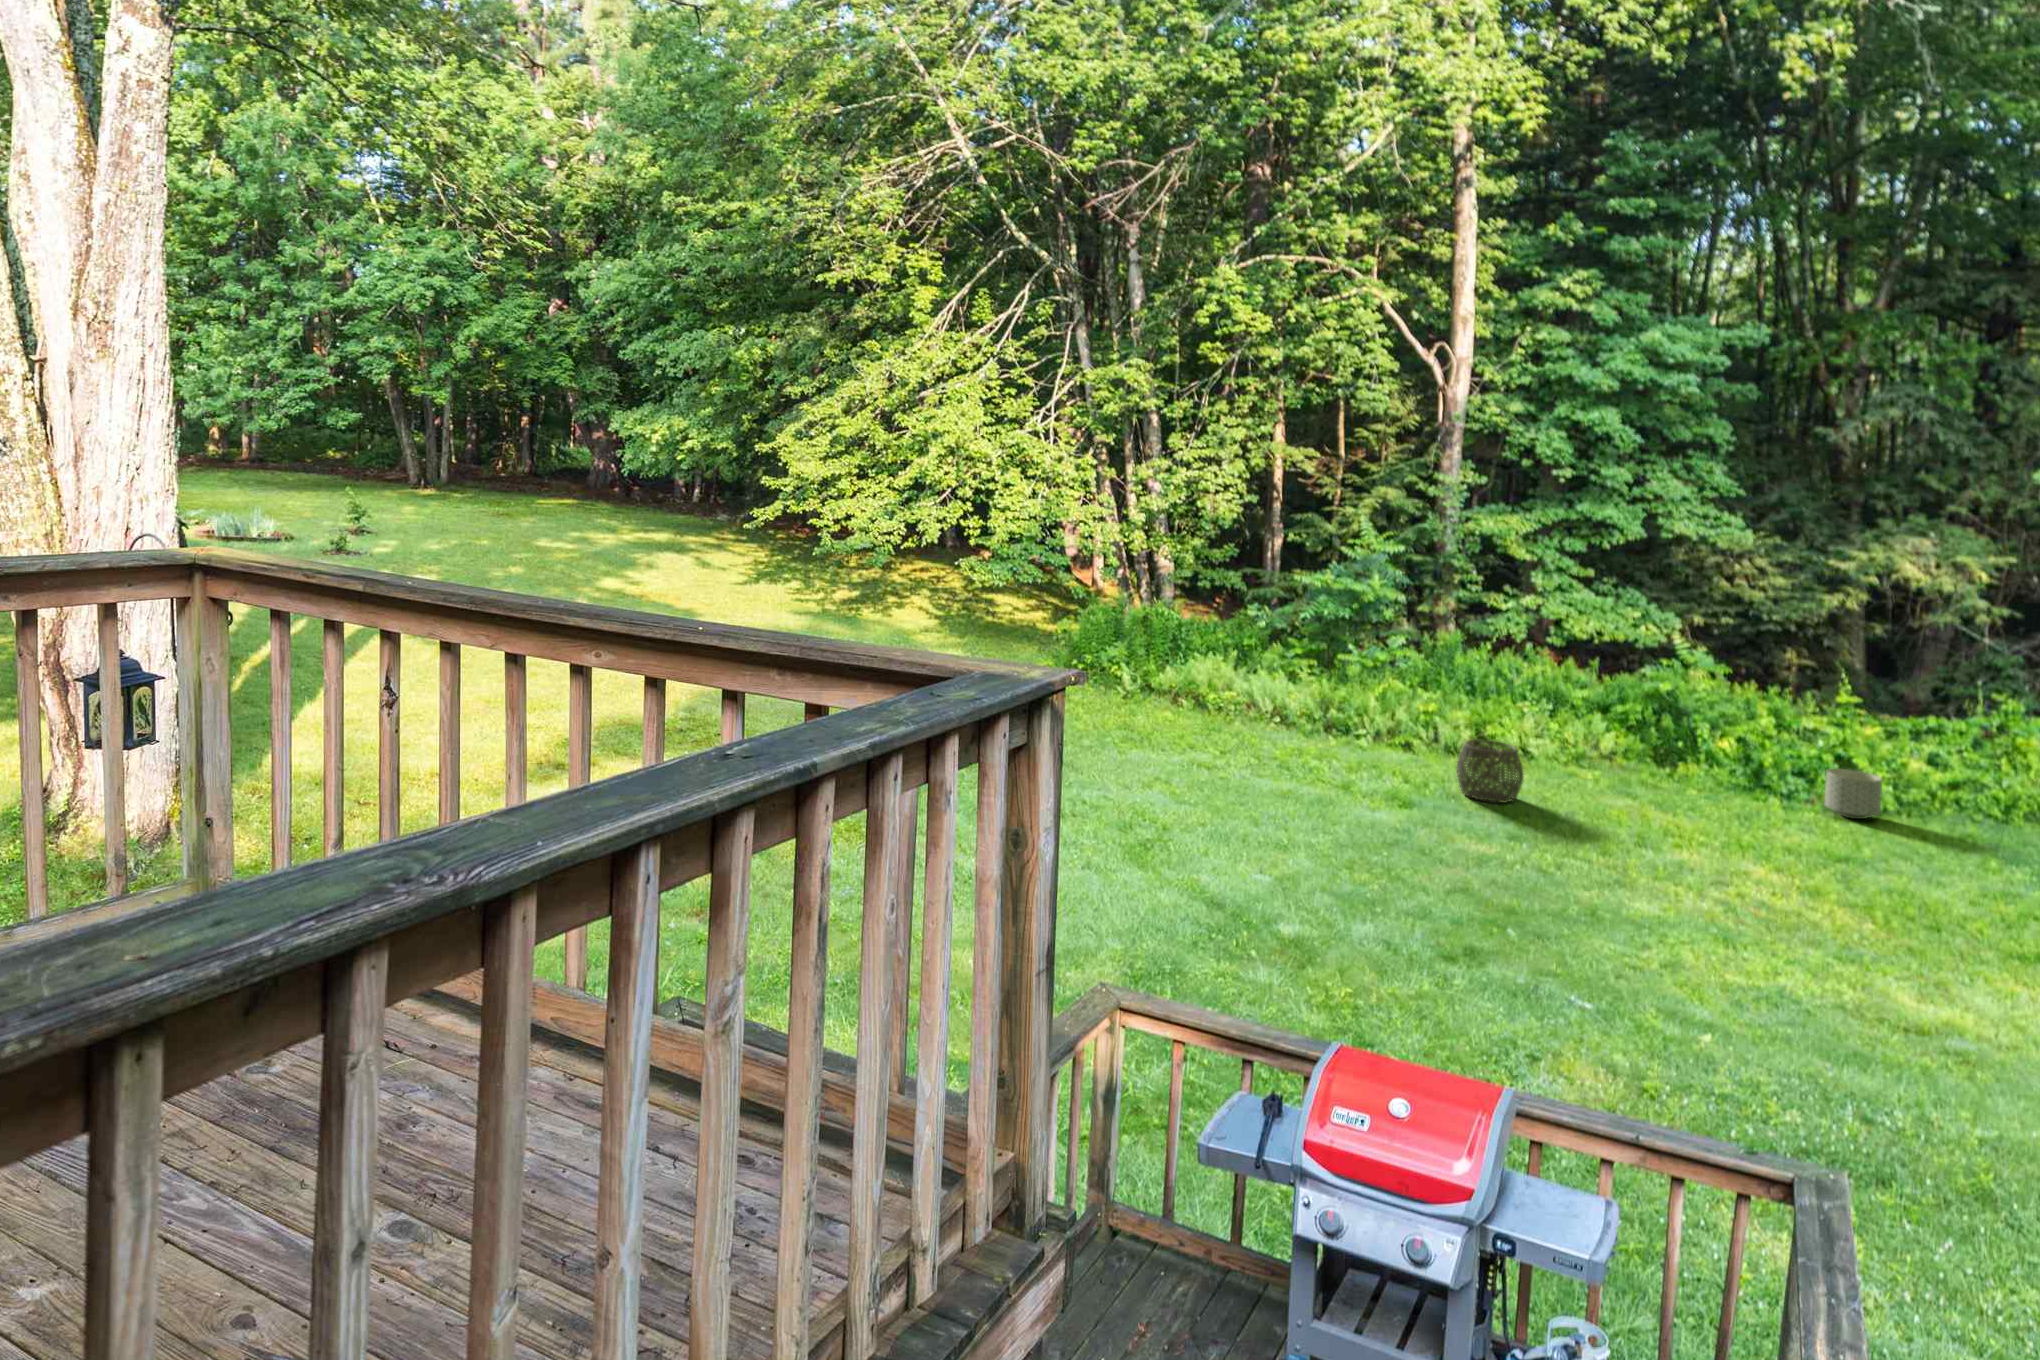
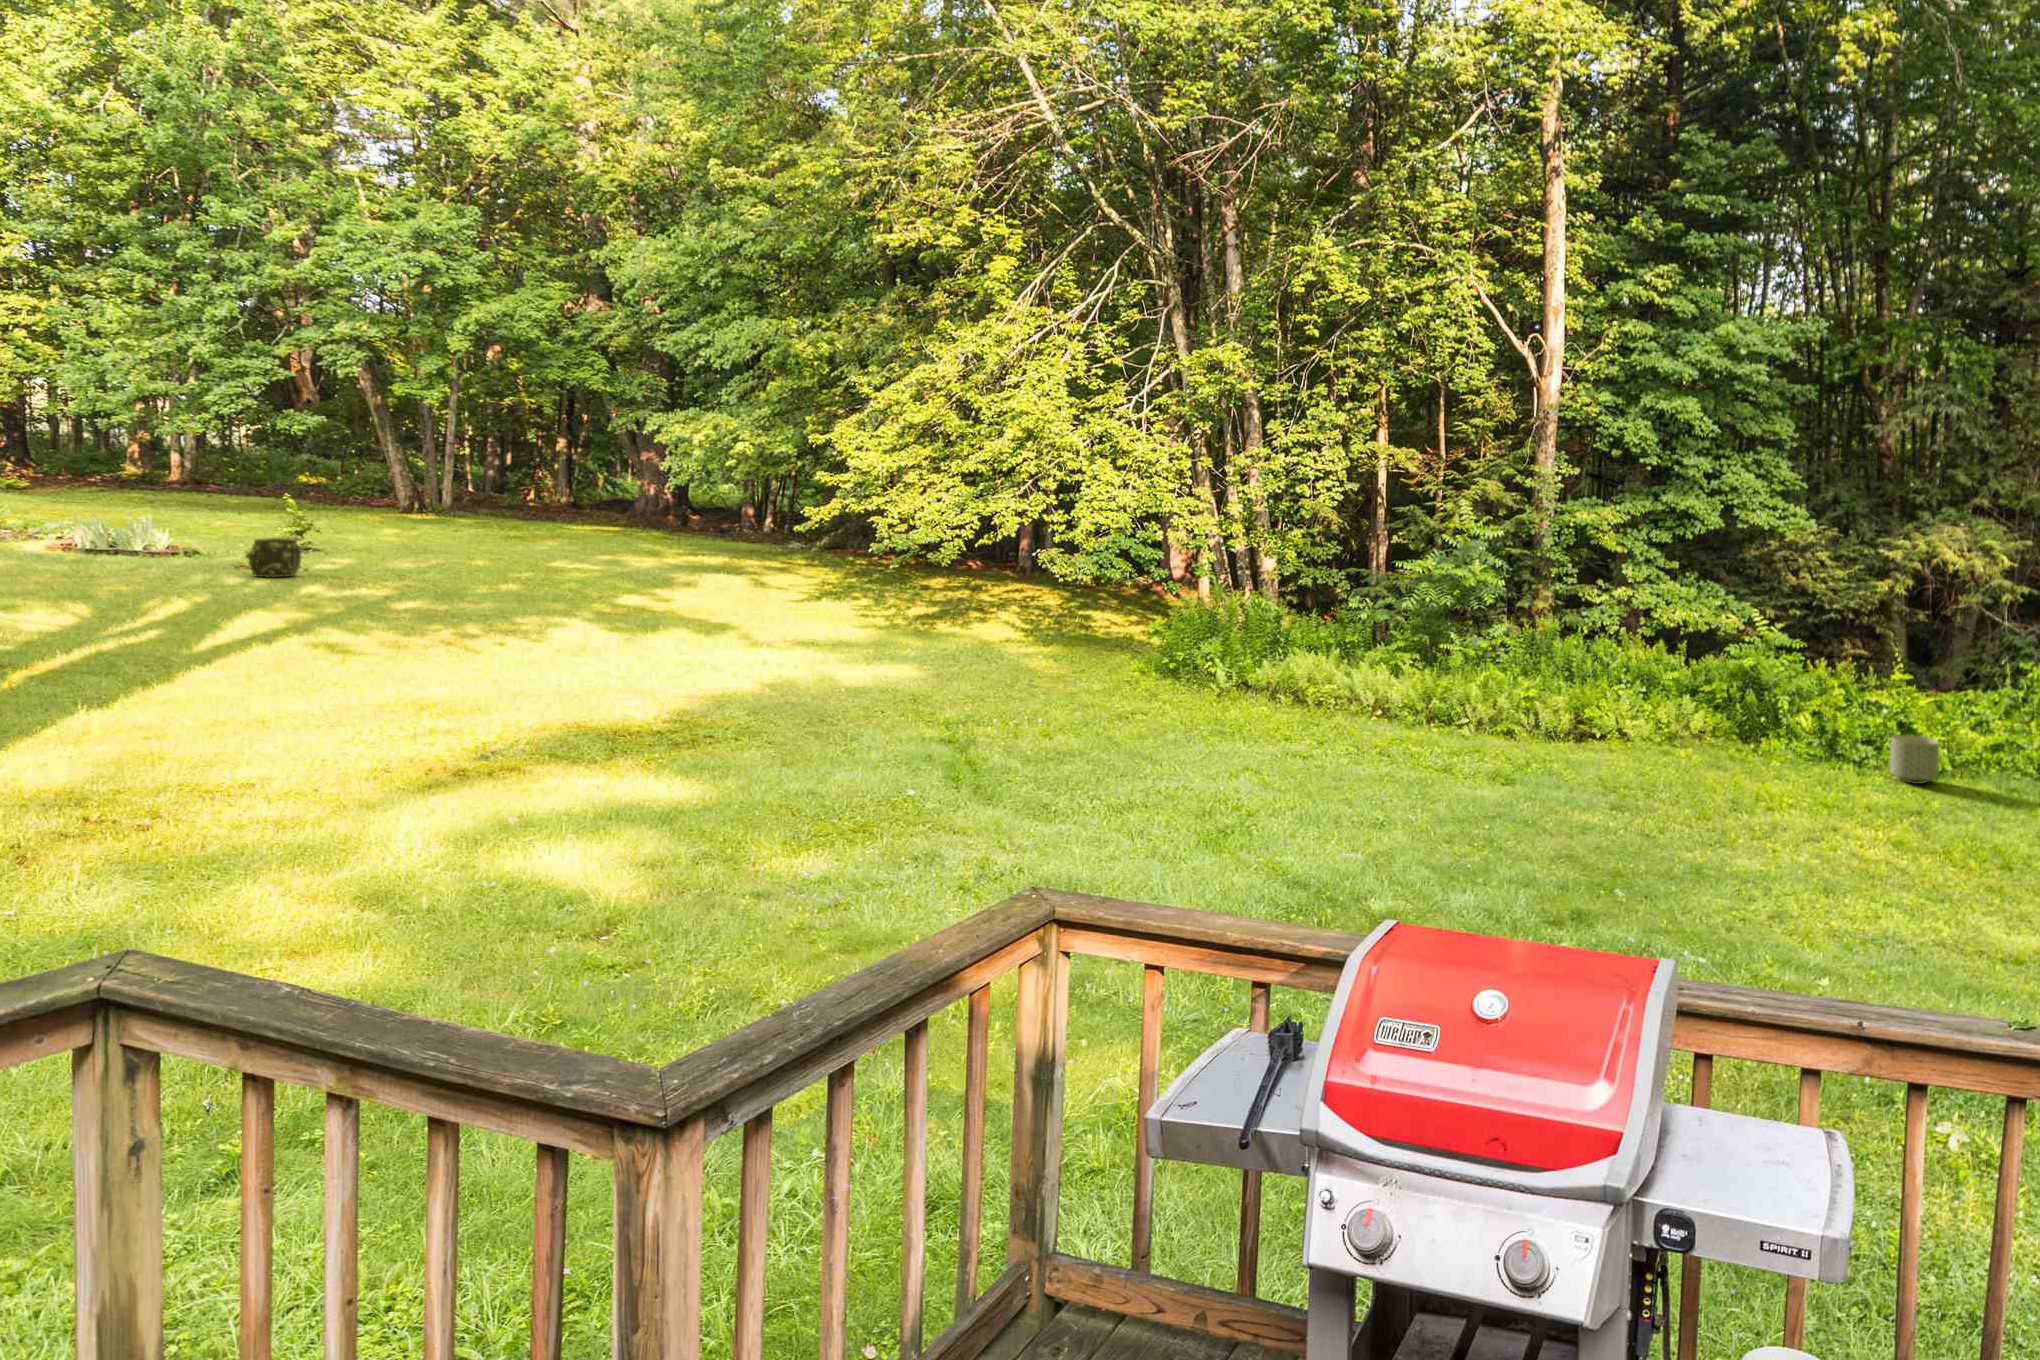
woven basket: present [1456,740,1523,803] -> present [249,538,301,577]

